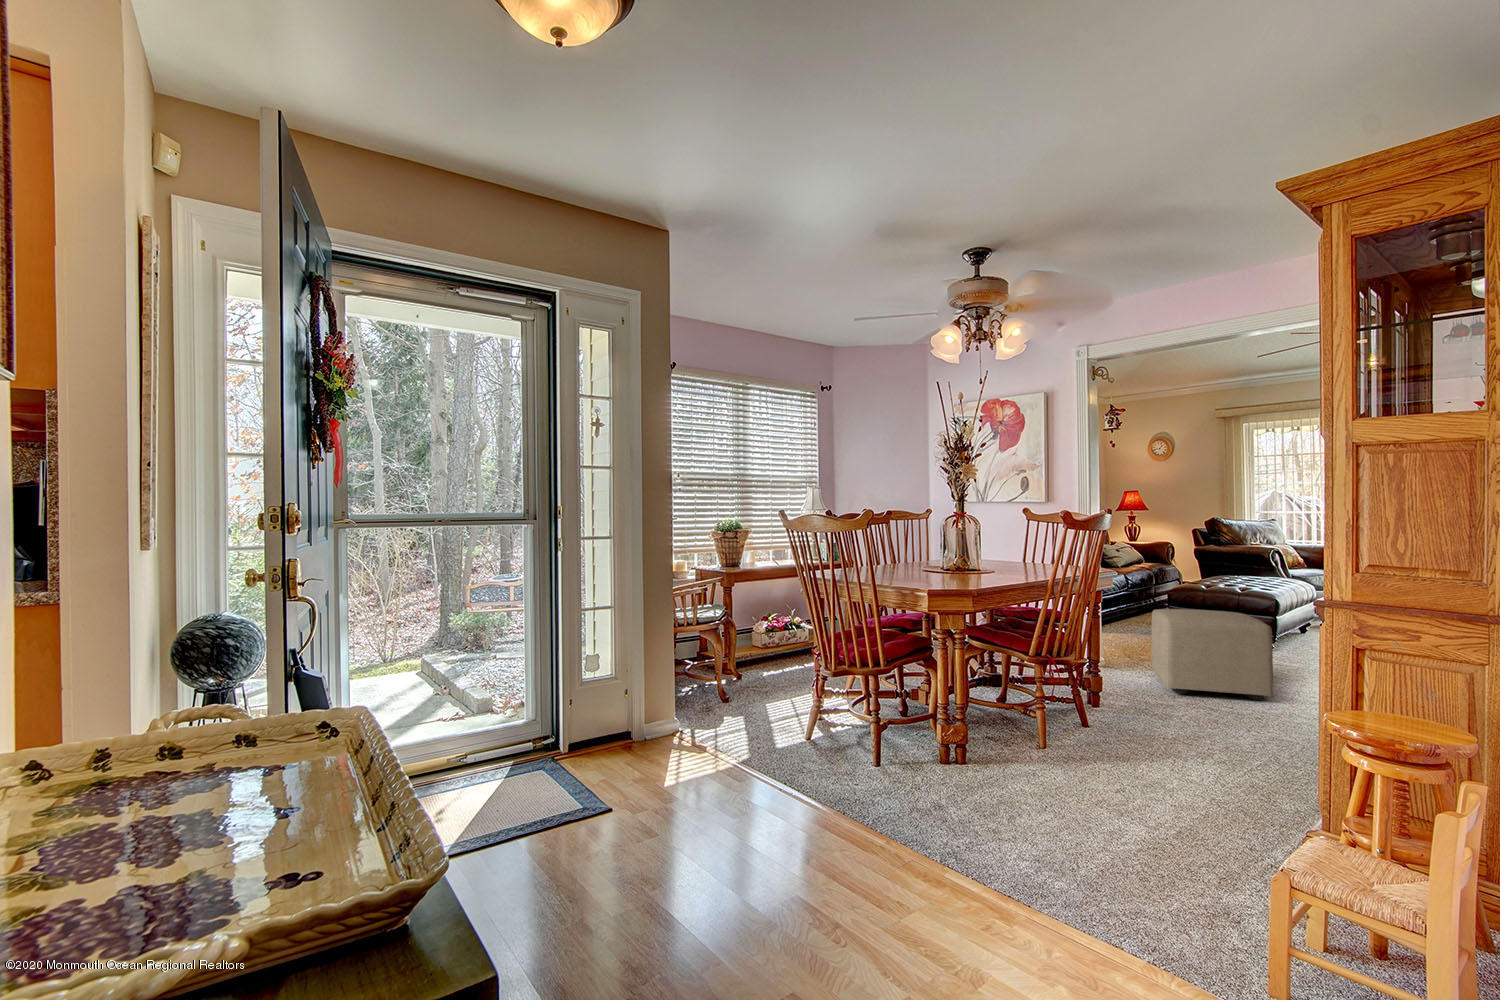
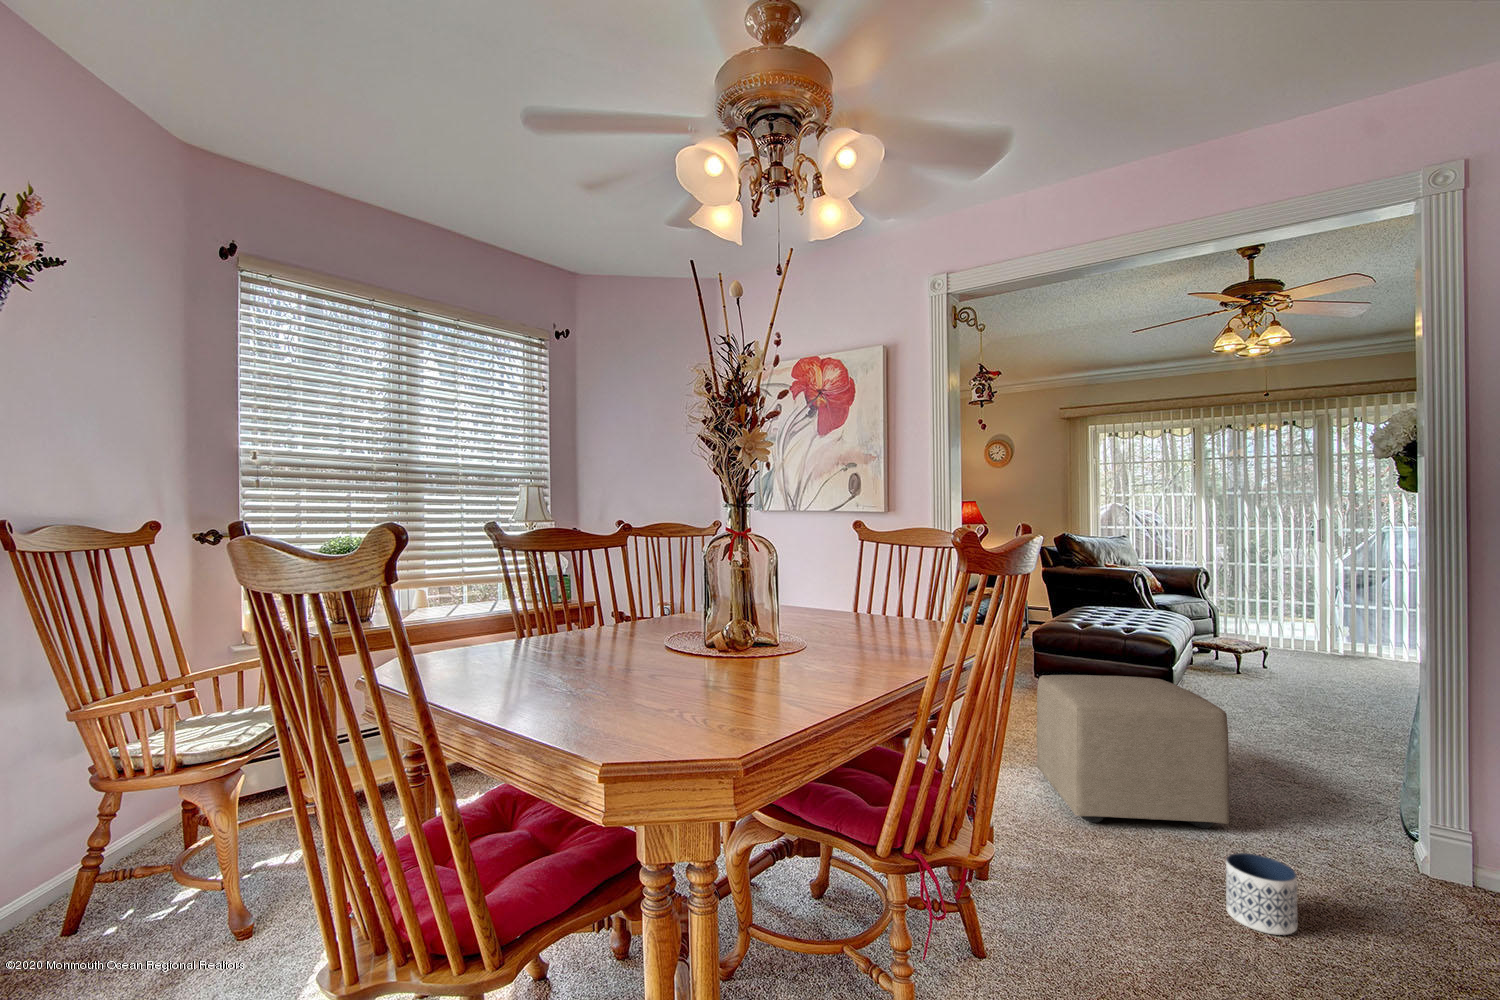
planter: none [1244,696,1284,735] -> present [1226,853,1297,935]

